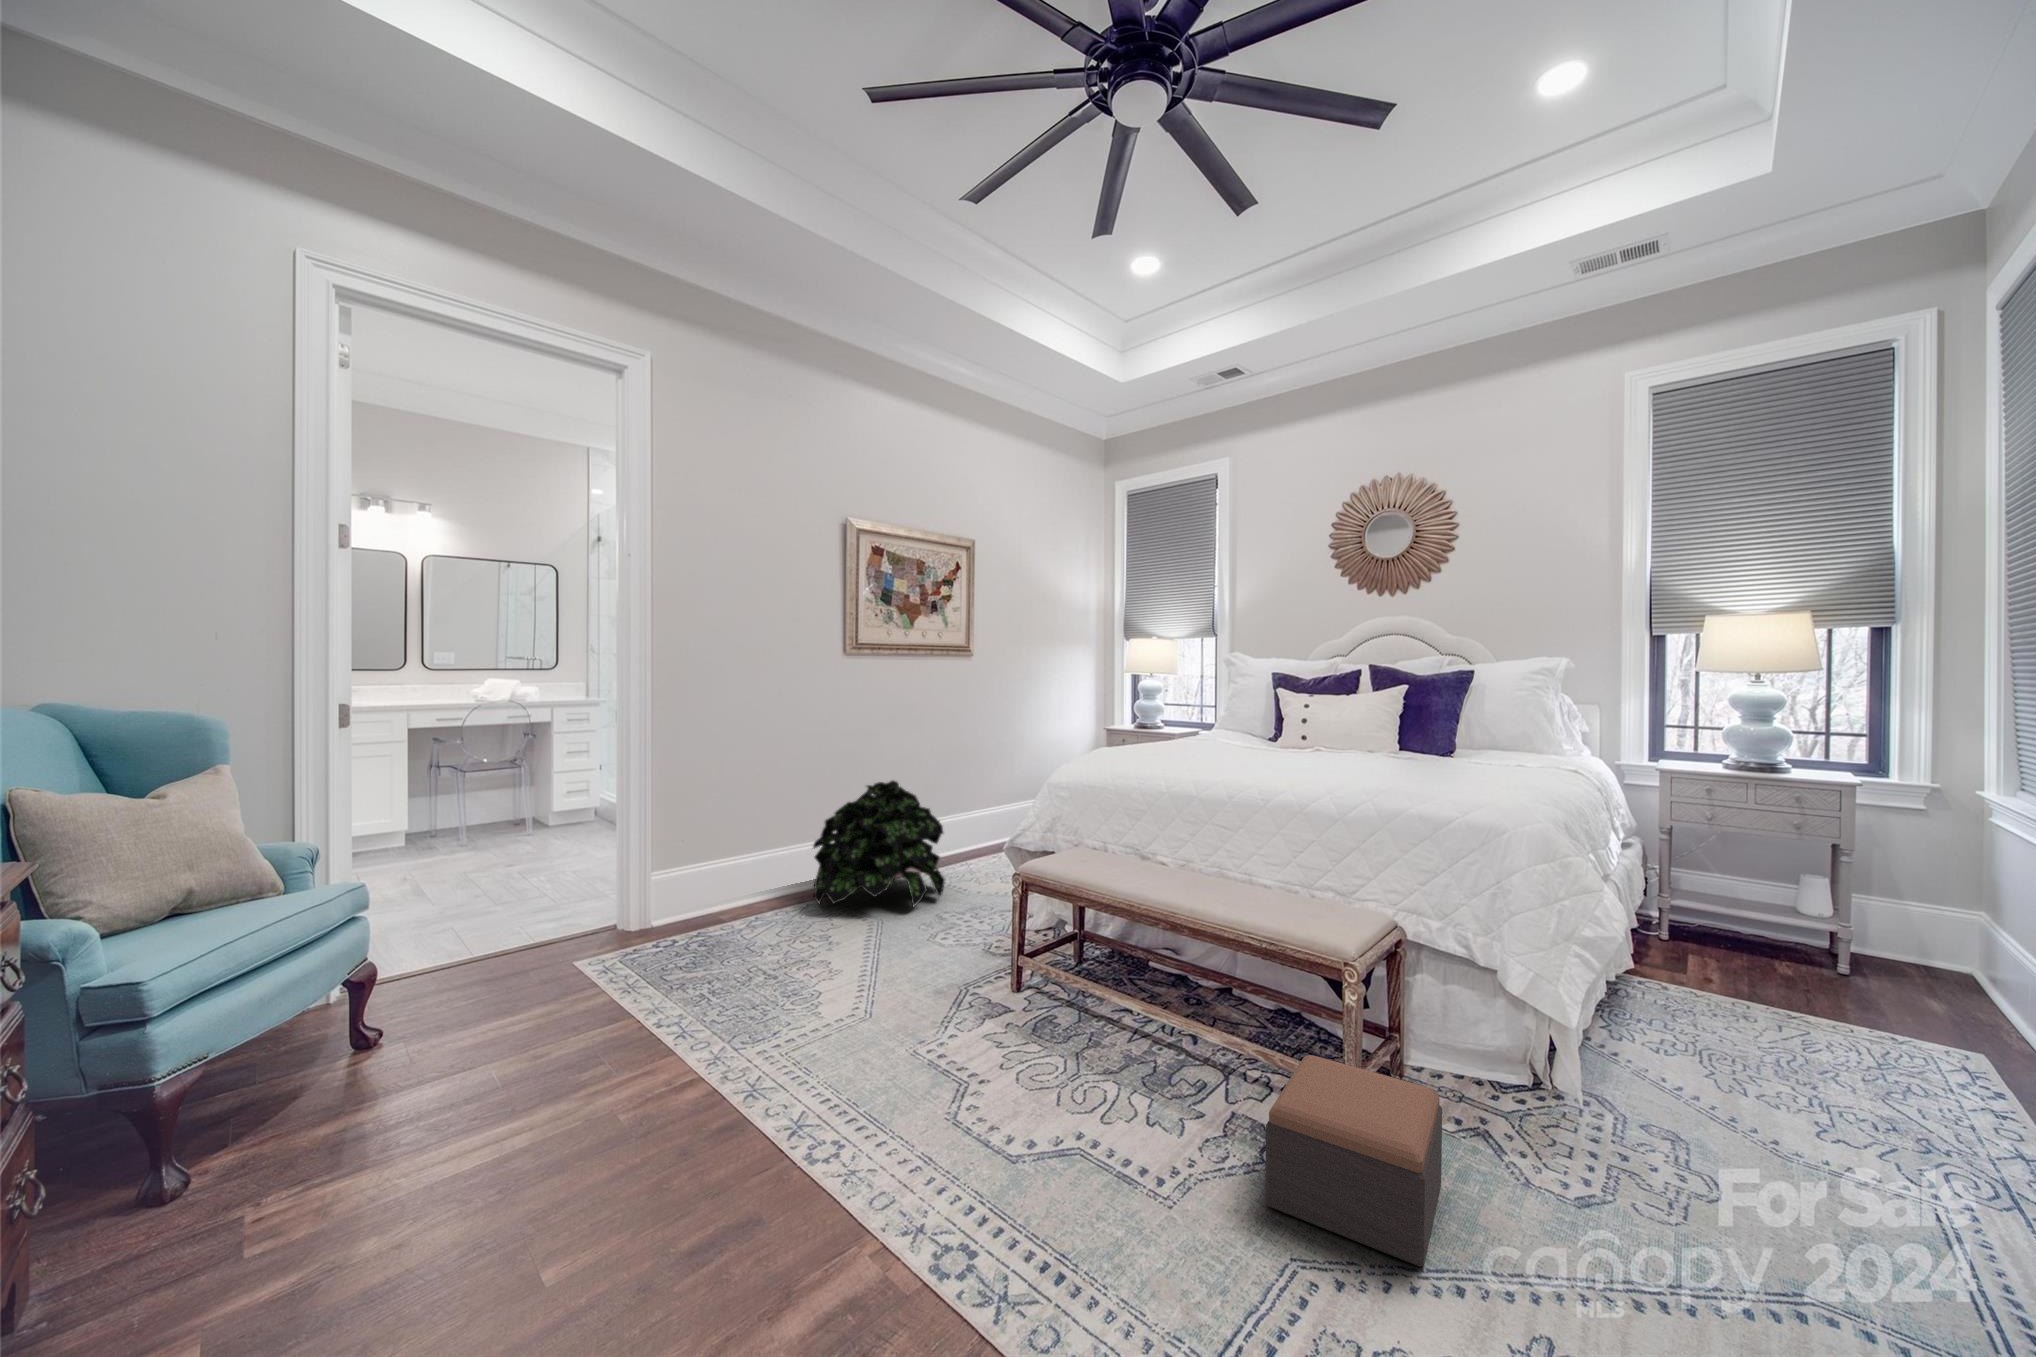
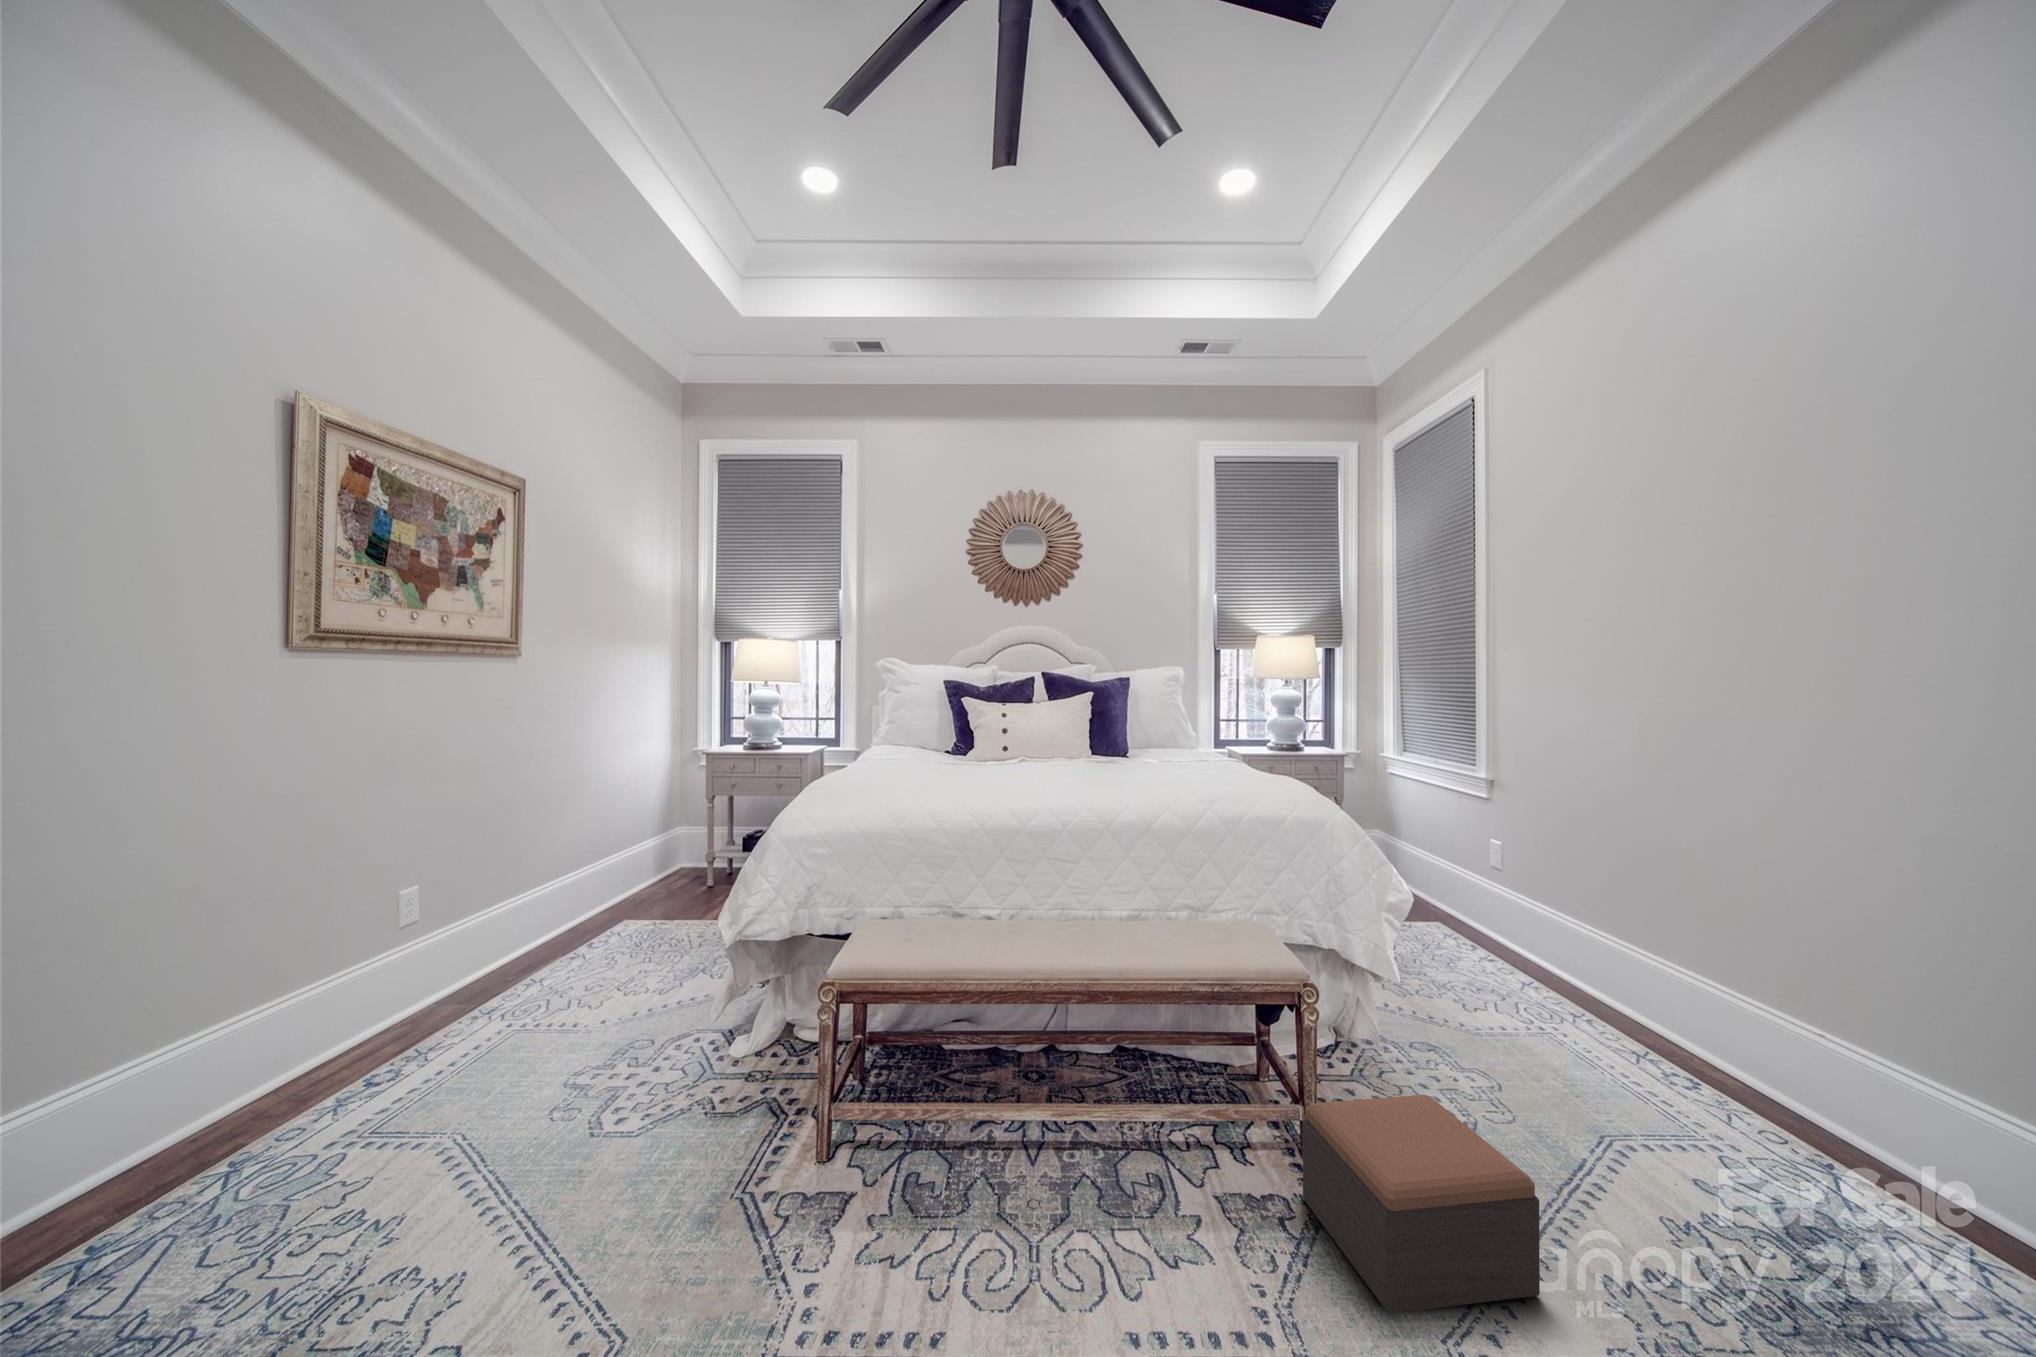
potted plant: present [813,781,945,906] -> none [236,863,560,1135]

